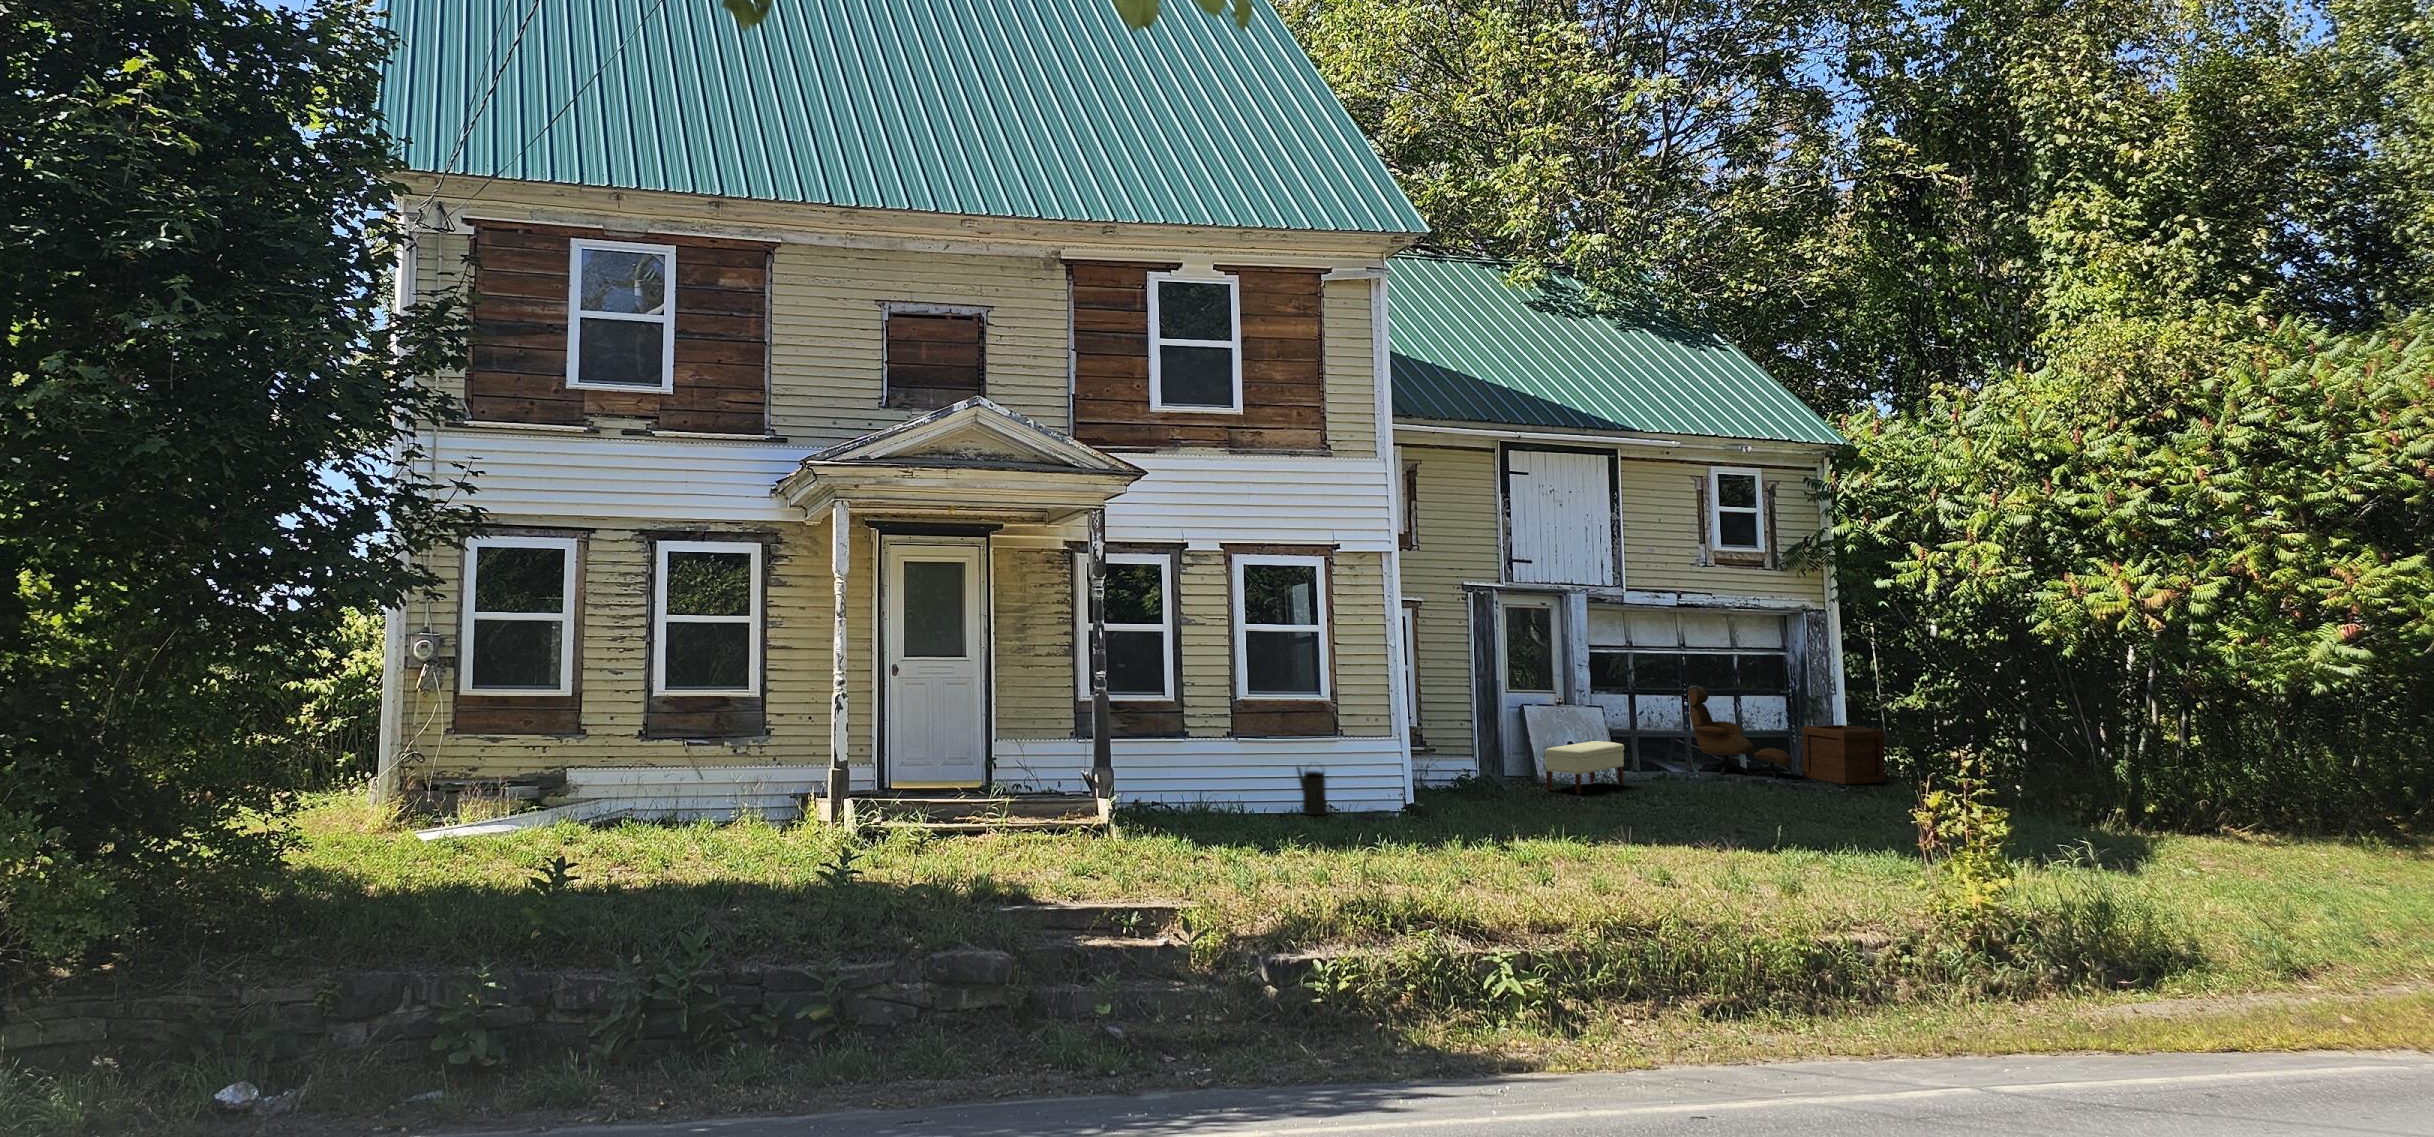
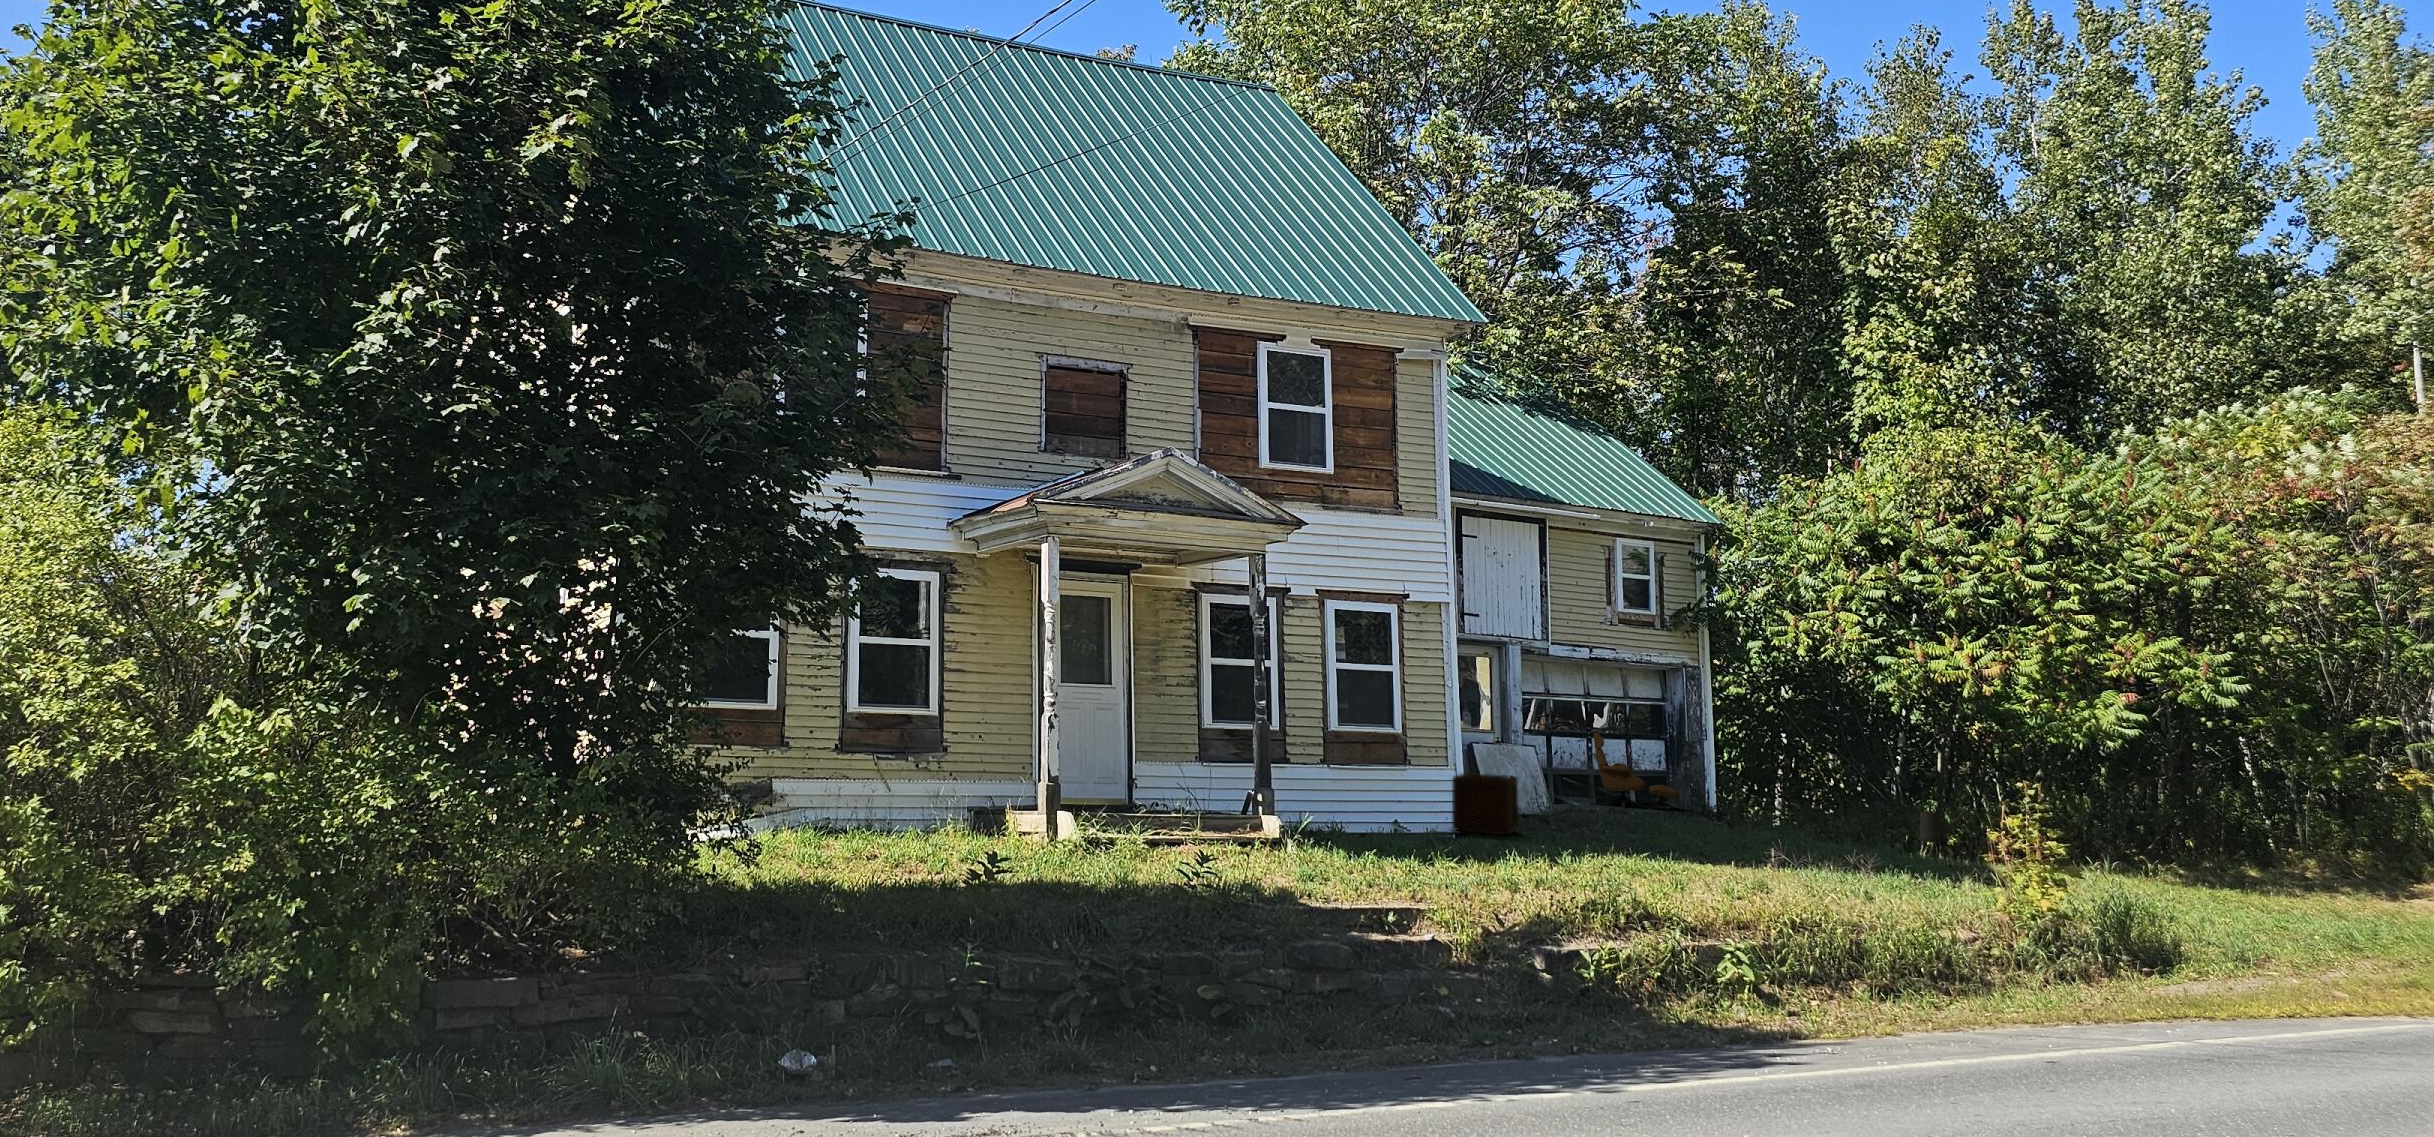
wooden crate: present [1802,725,1885,785] -> present [1452,773,1518,835]
bench: present [1545,741,1624,795] -> none [1527,776,1578,820]
watering can: present [1297,762,1327,815] -> present [1912,800,1967,842]

